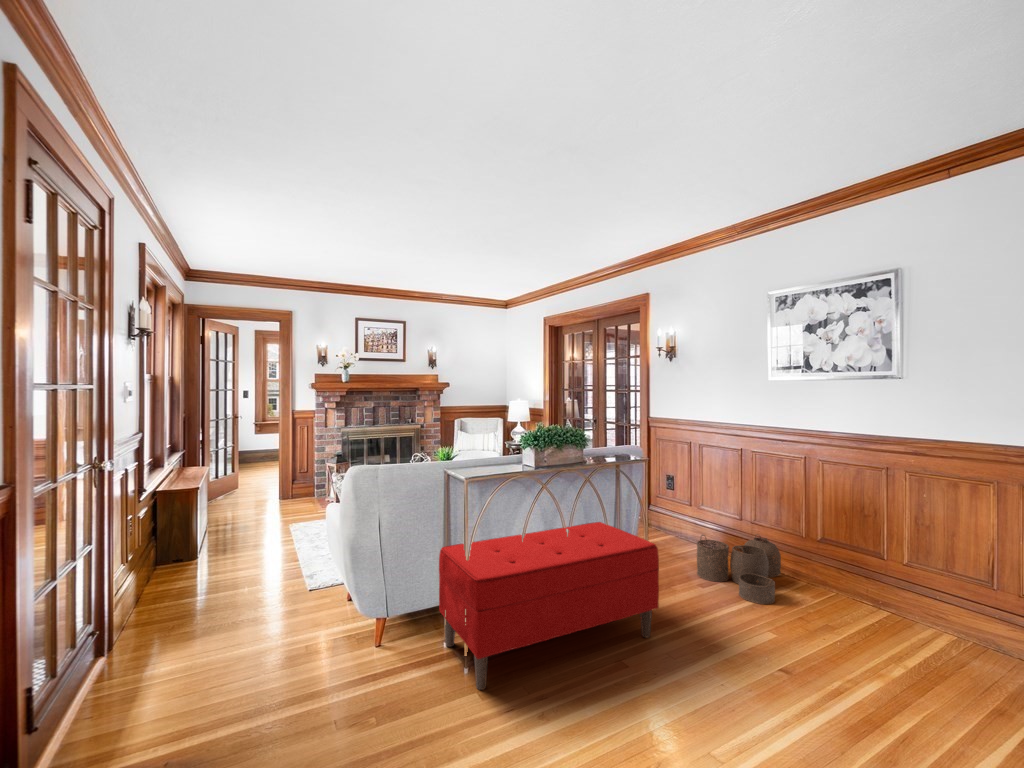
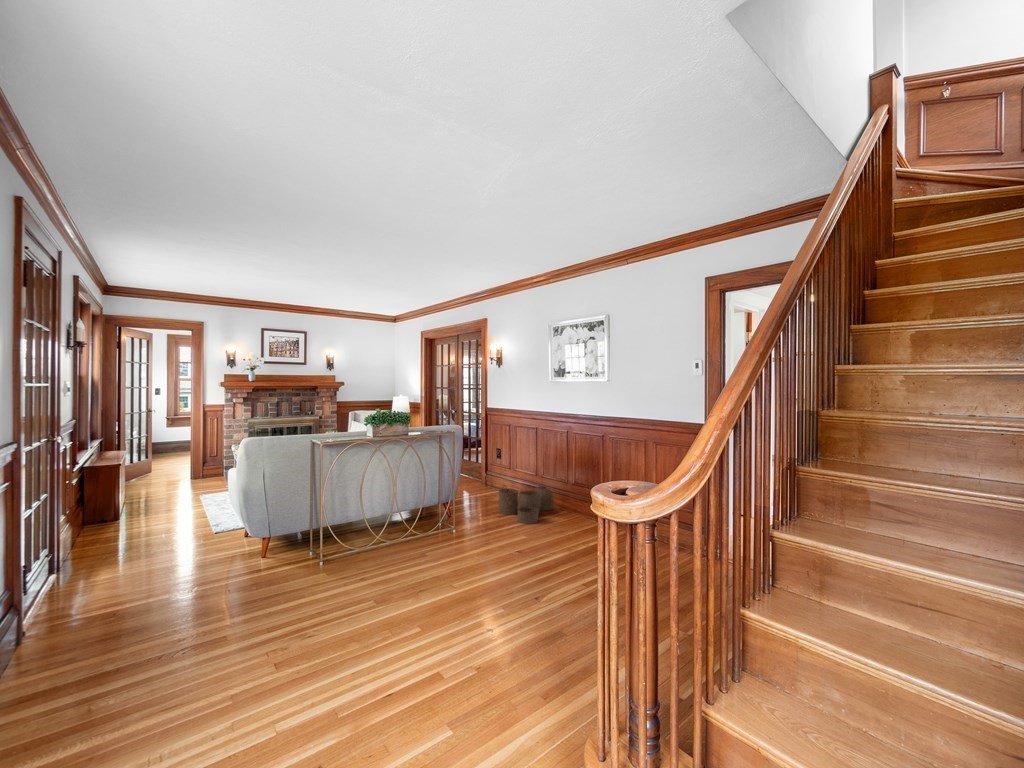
bench: present [439,522,659,690] -> none [307,476,452,571]

